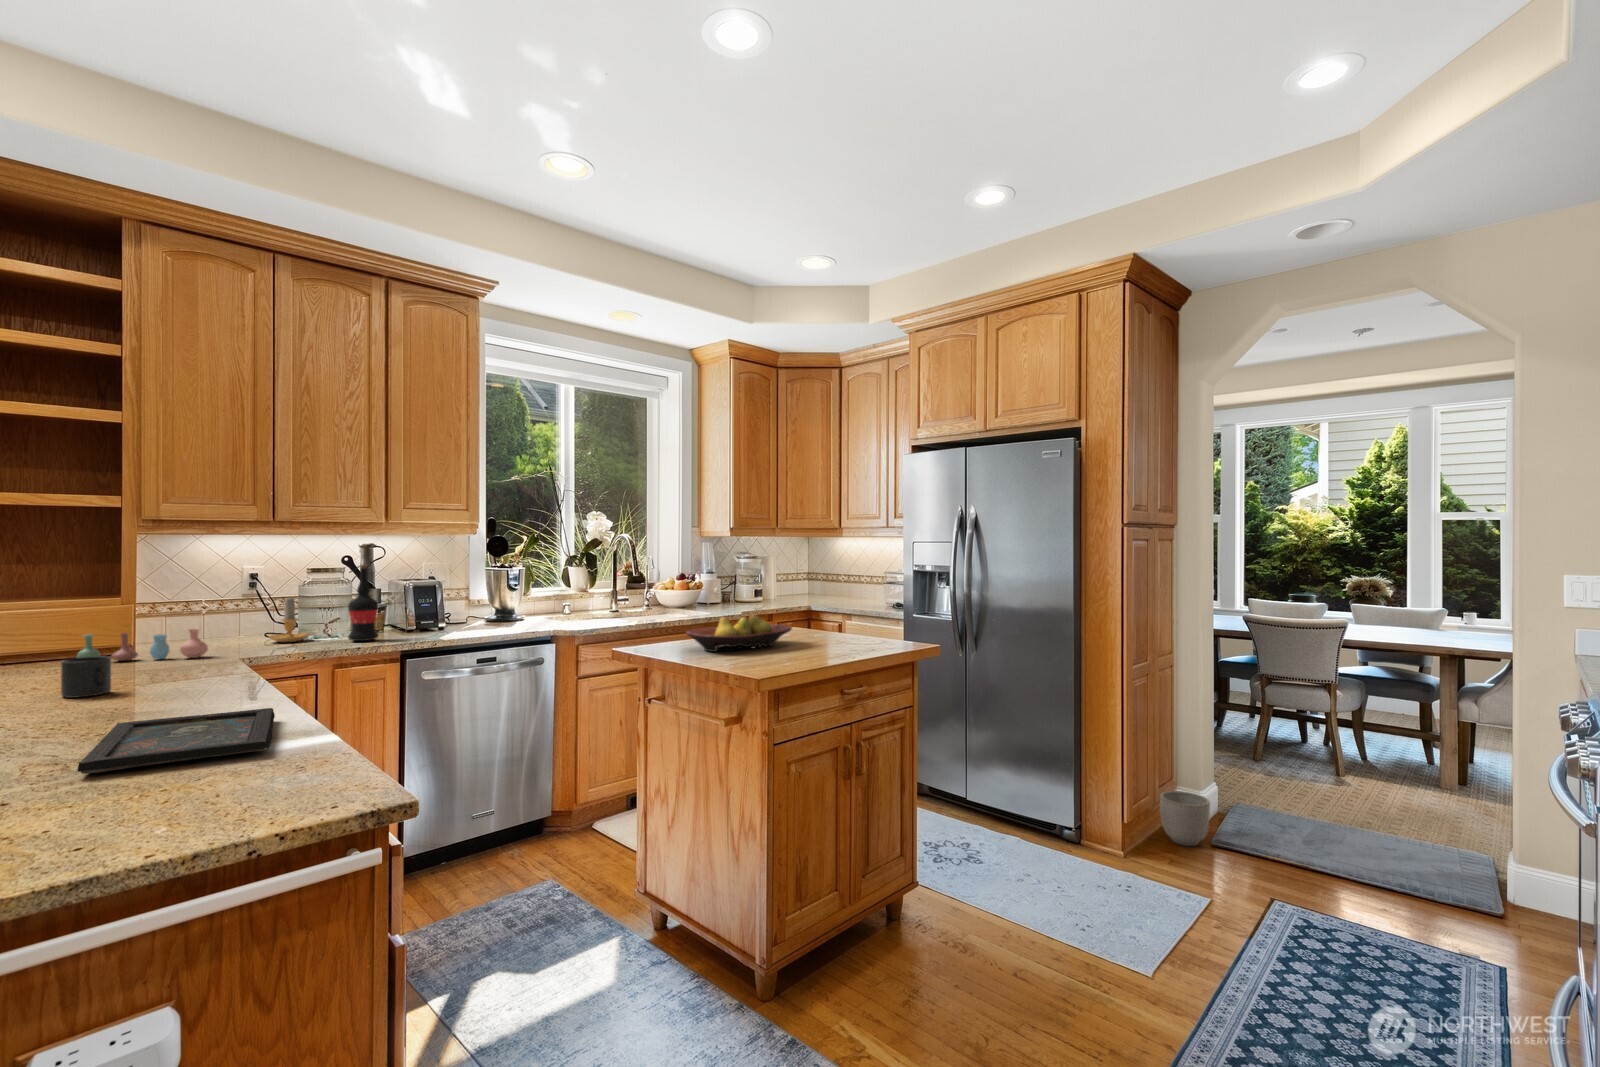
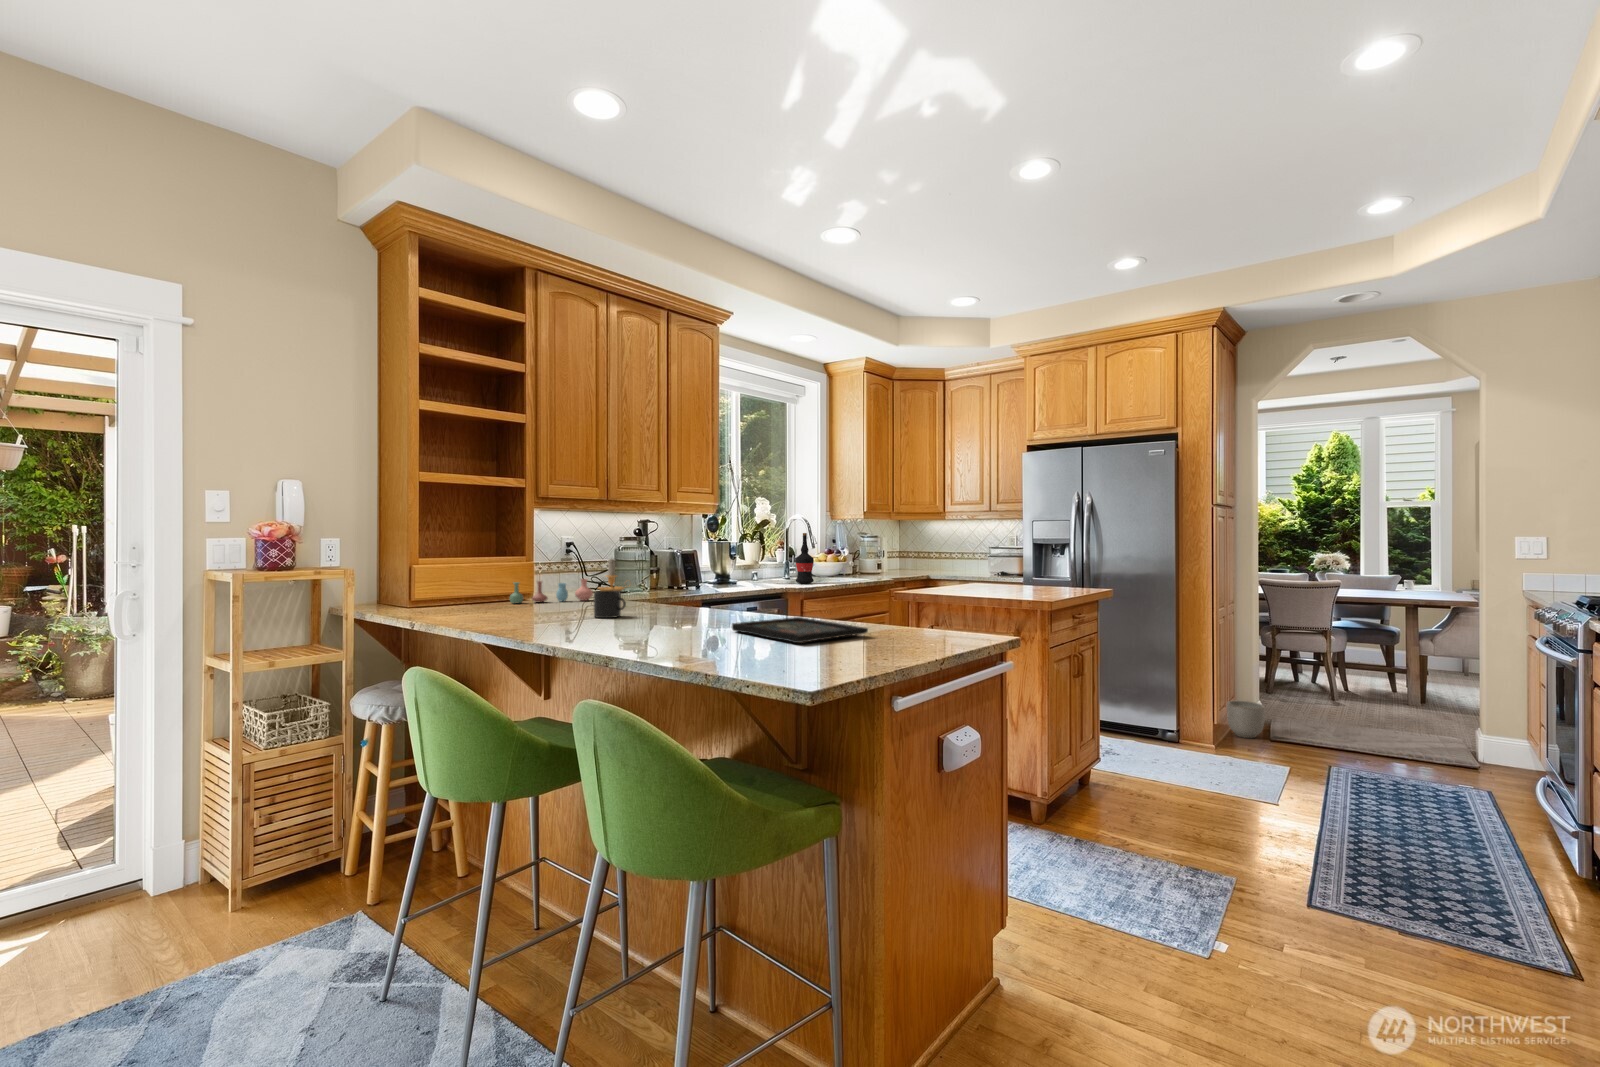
wine bottle: present [348,565,378,641] -> present [796,533,814,584]
fruit bowl: present [686,615,792,652] -> none [953,567,1019,592]

